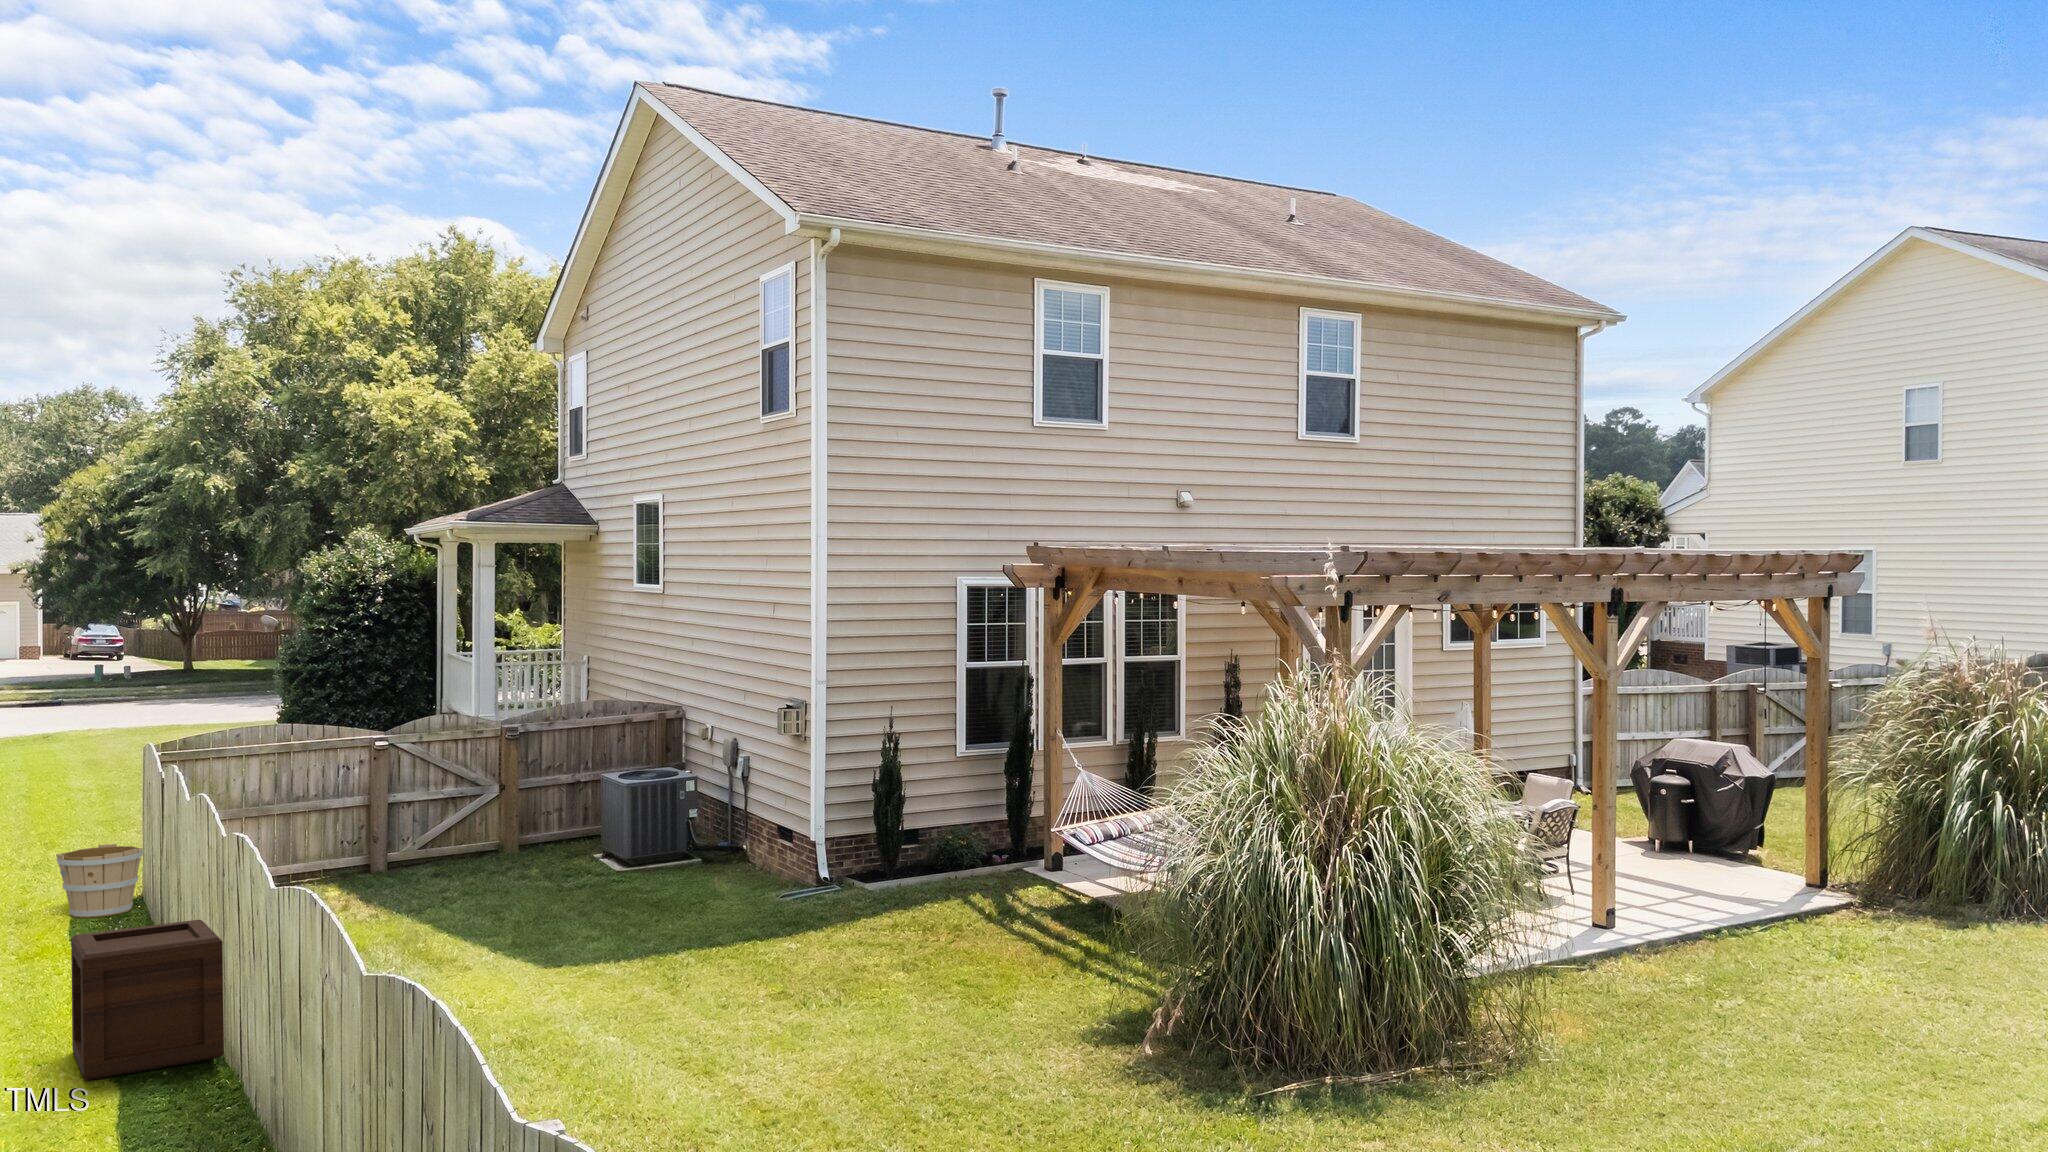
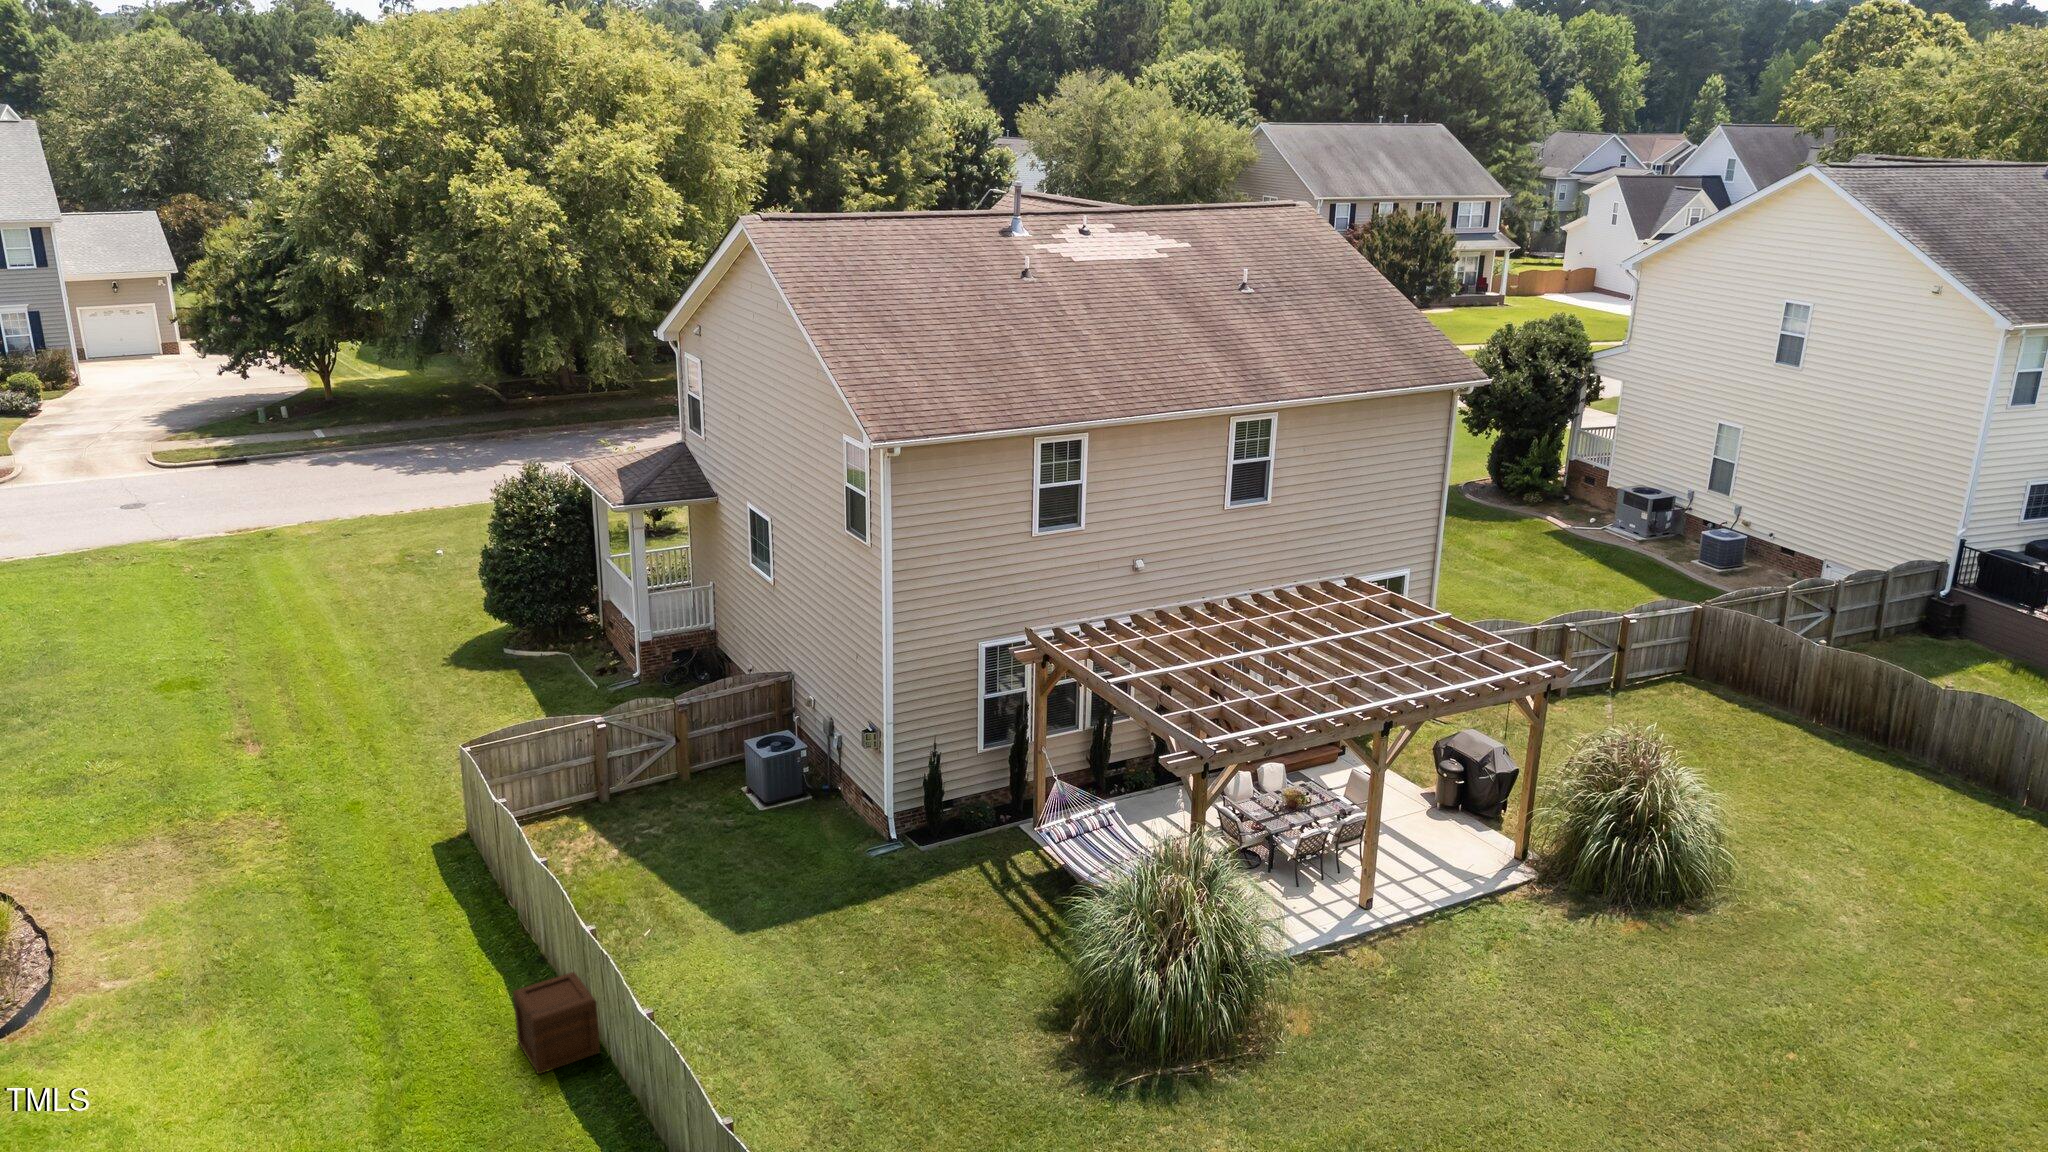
wooden bucket: present [56,844,143,918] -> none [427,818,476,871]

